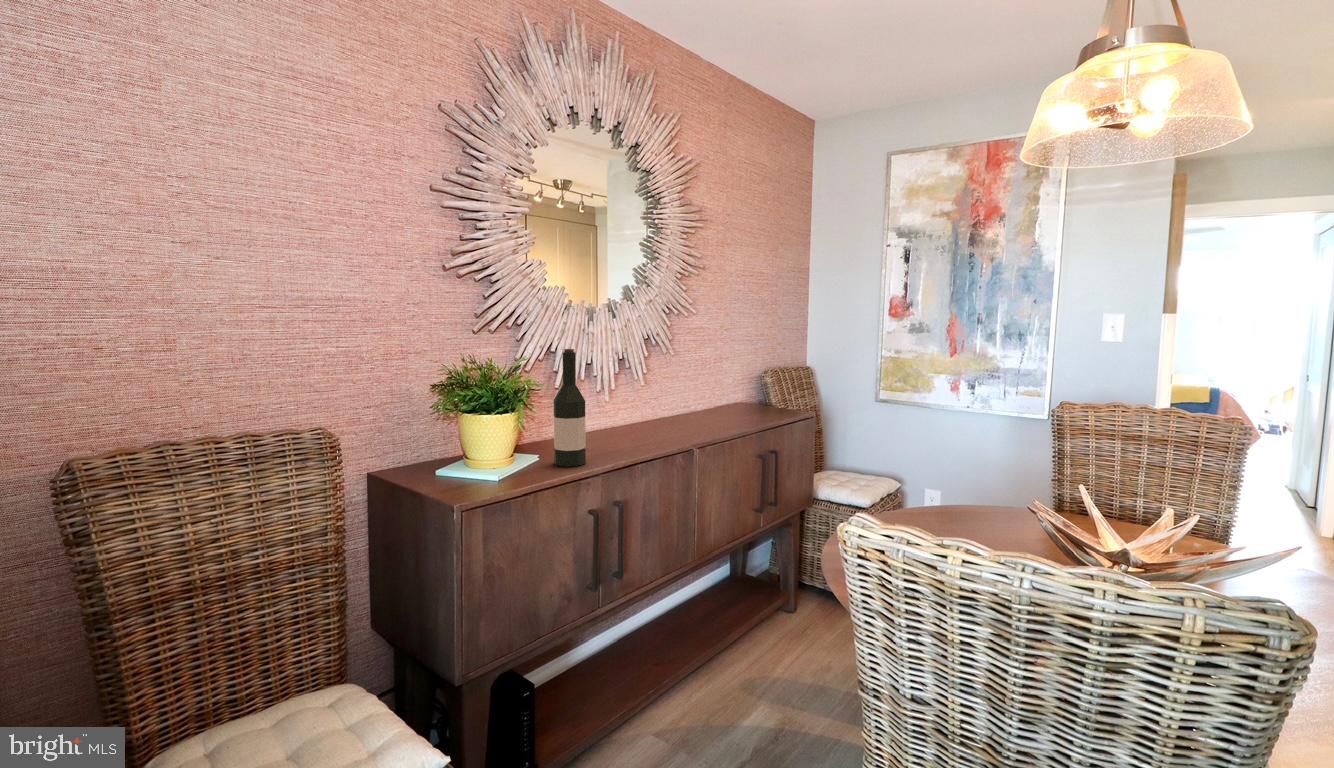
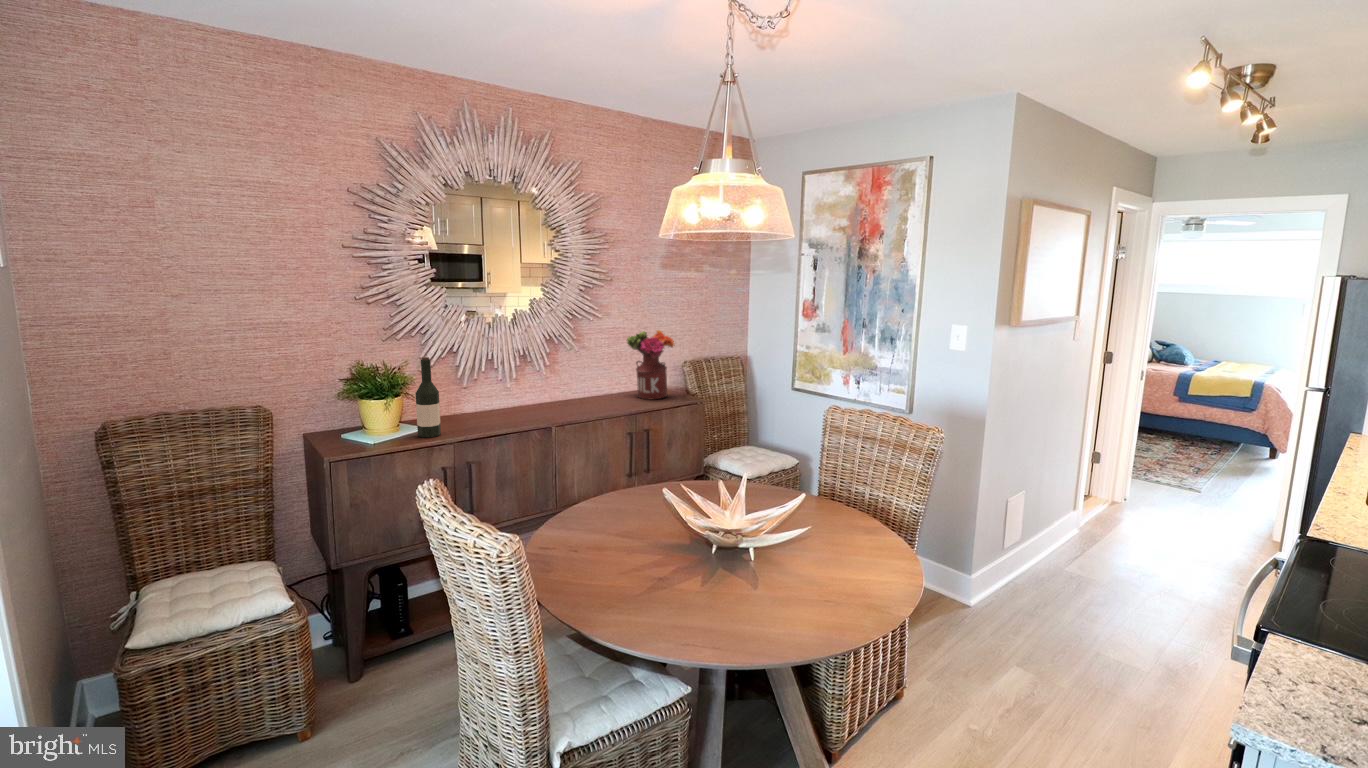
flower arrangement: none [723,327,784,413] -> present [627,330,675,399]

